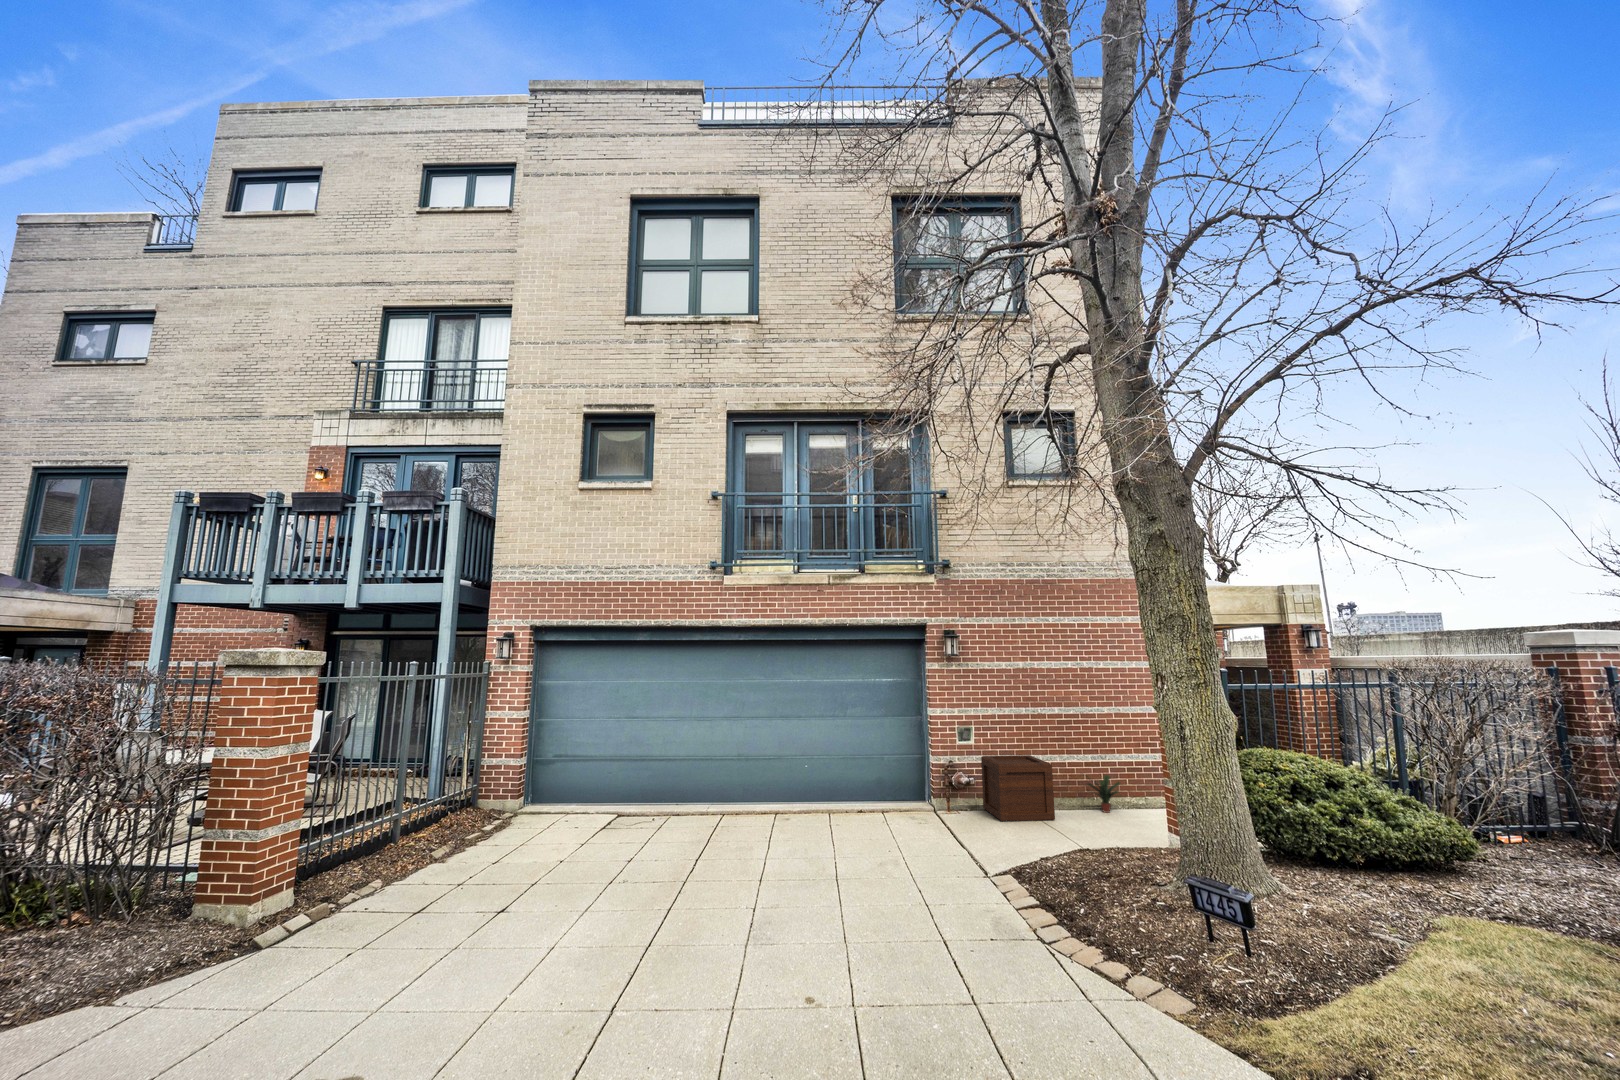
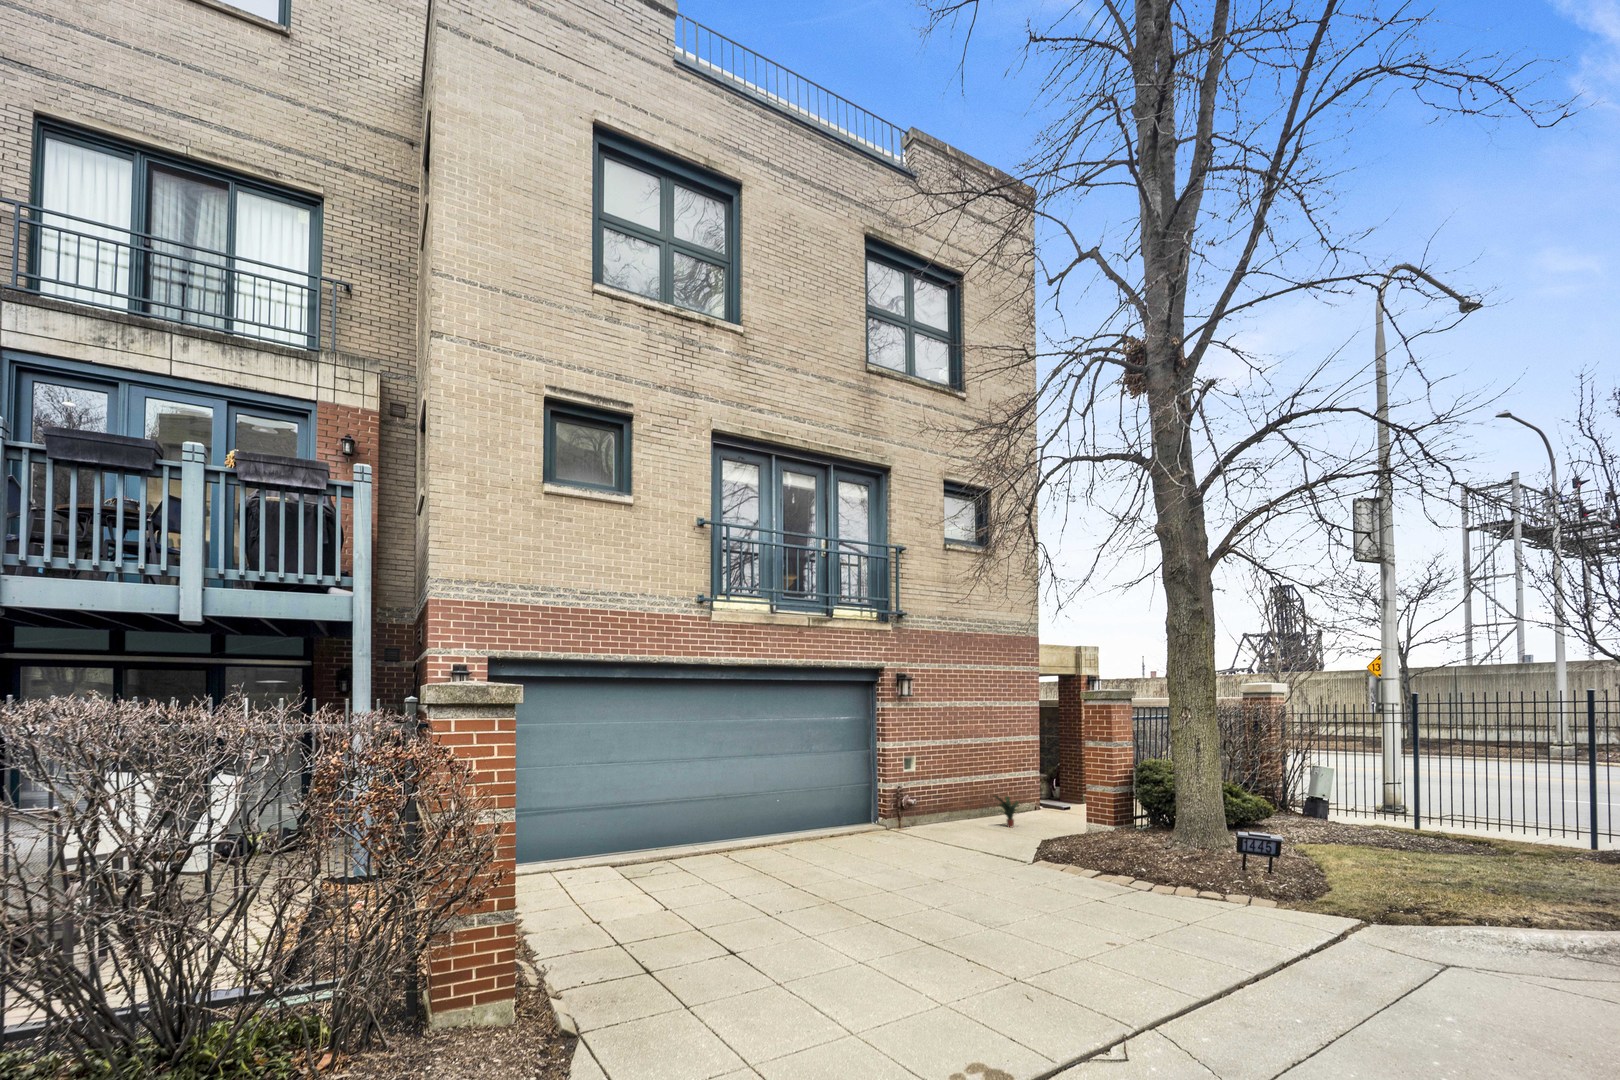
wooden crate: present [981,755,1055,822] -> none [924,783,992,842]

